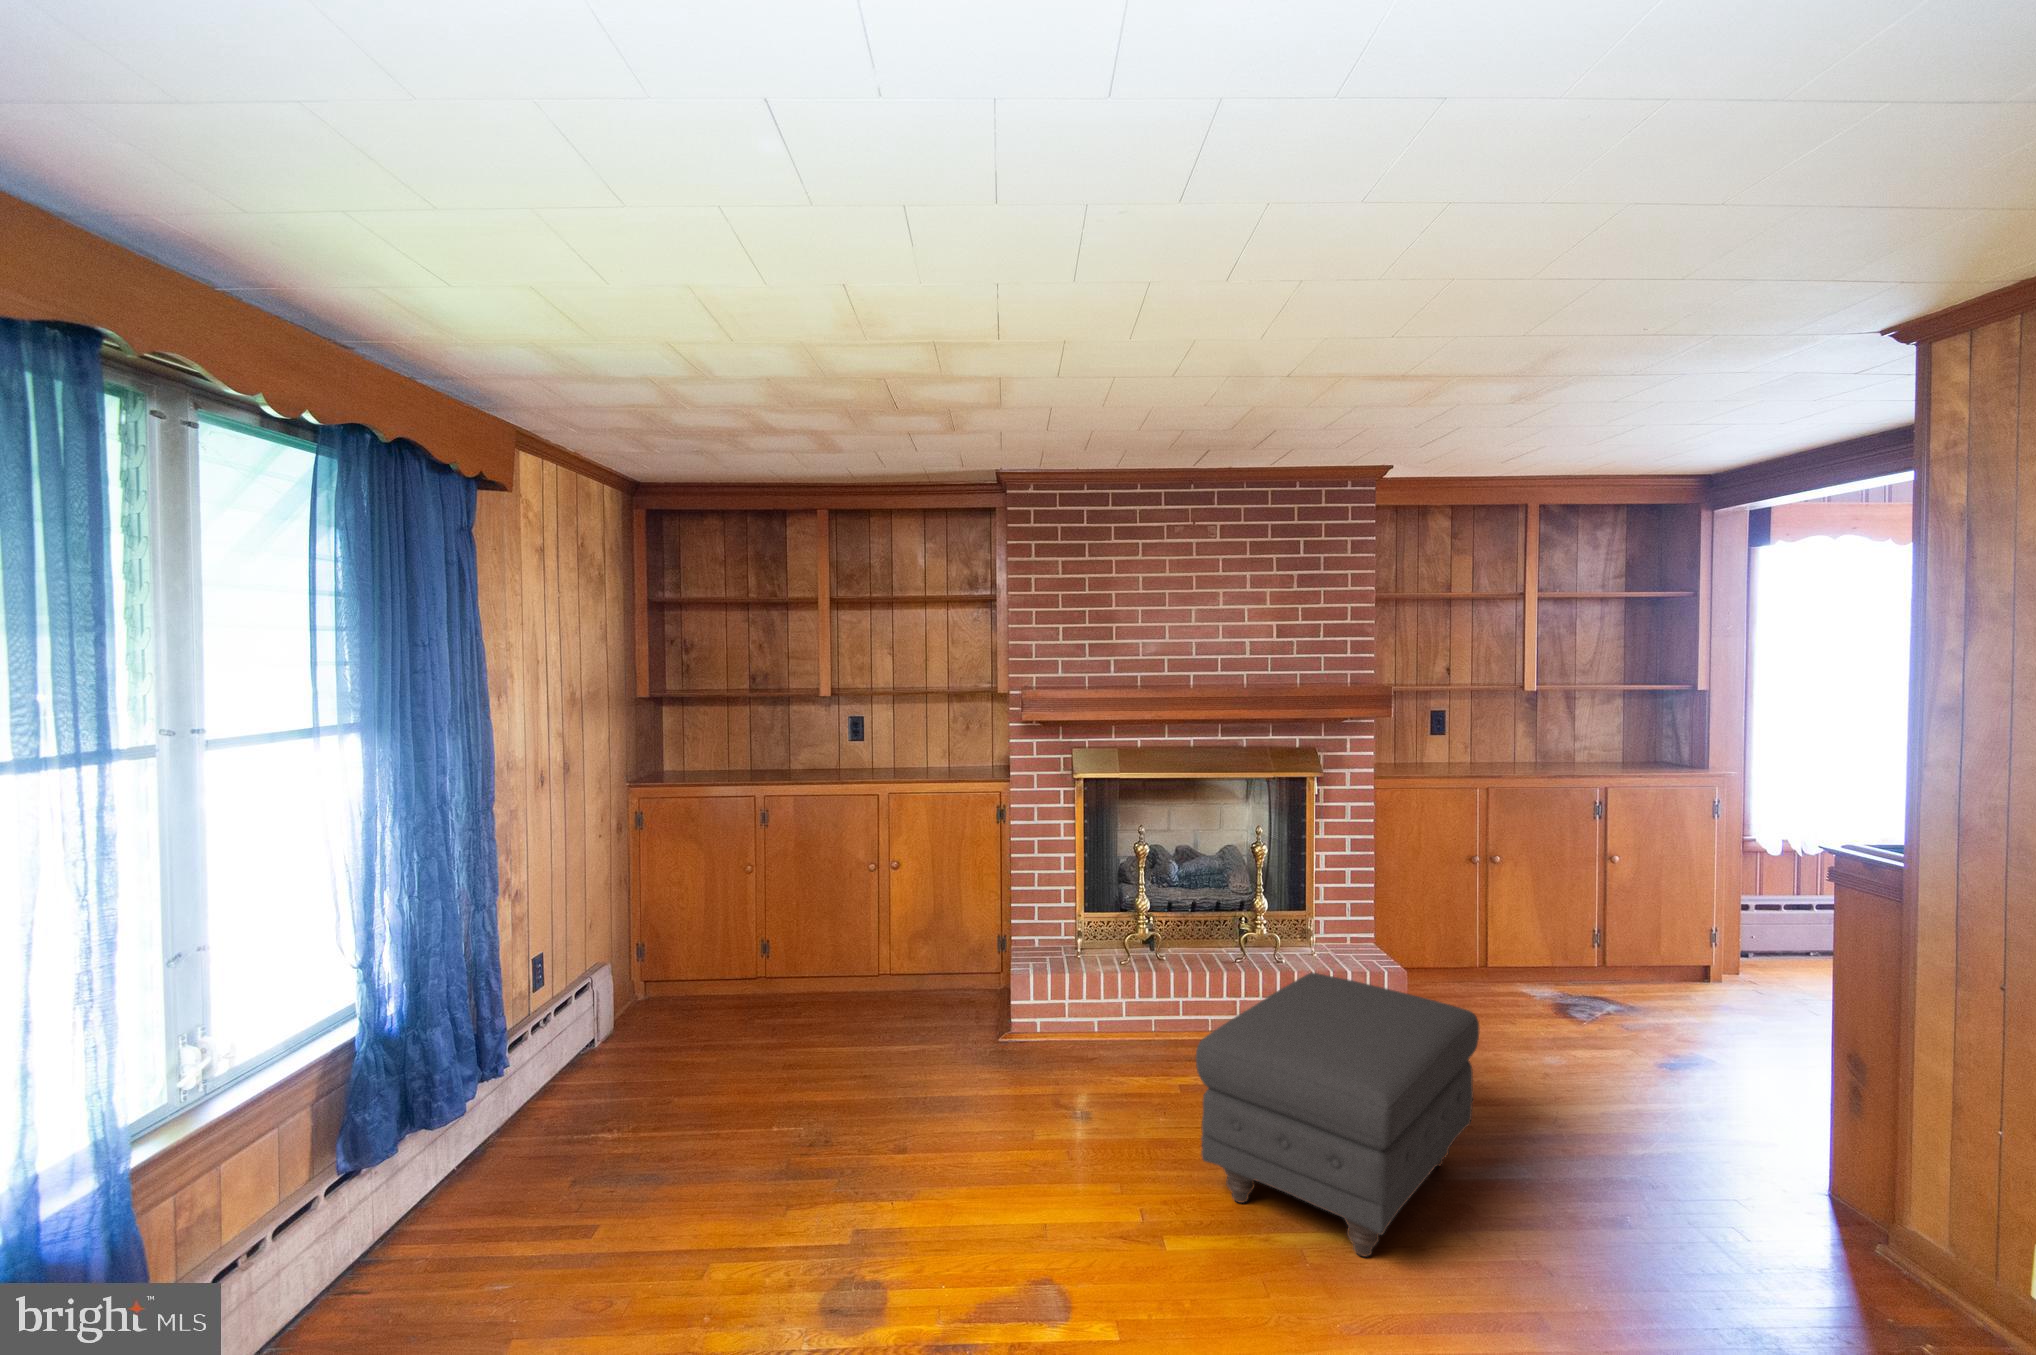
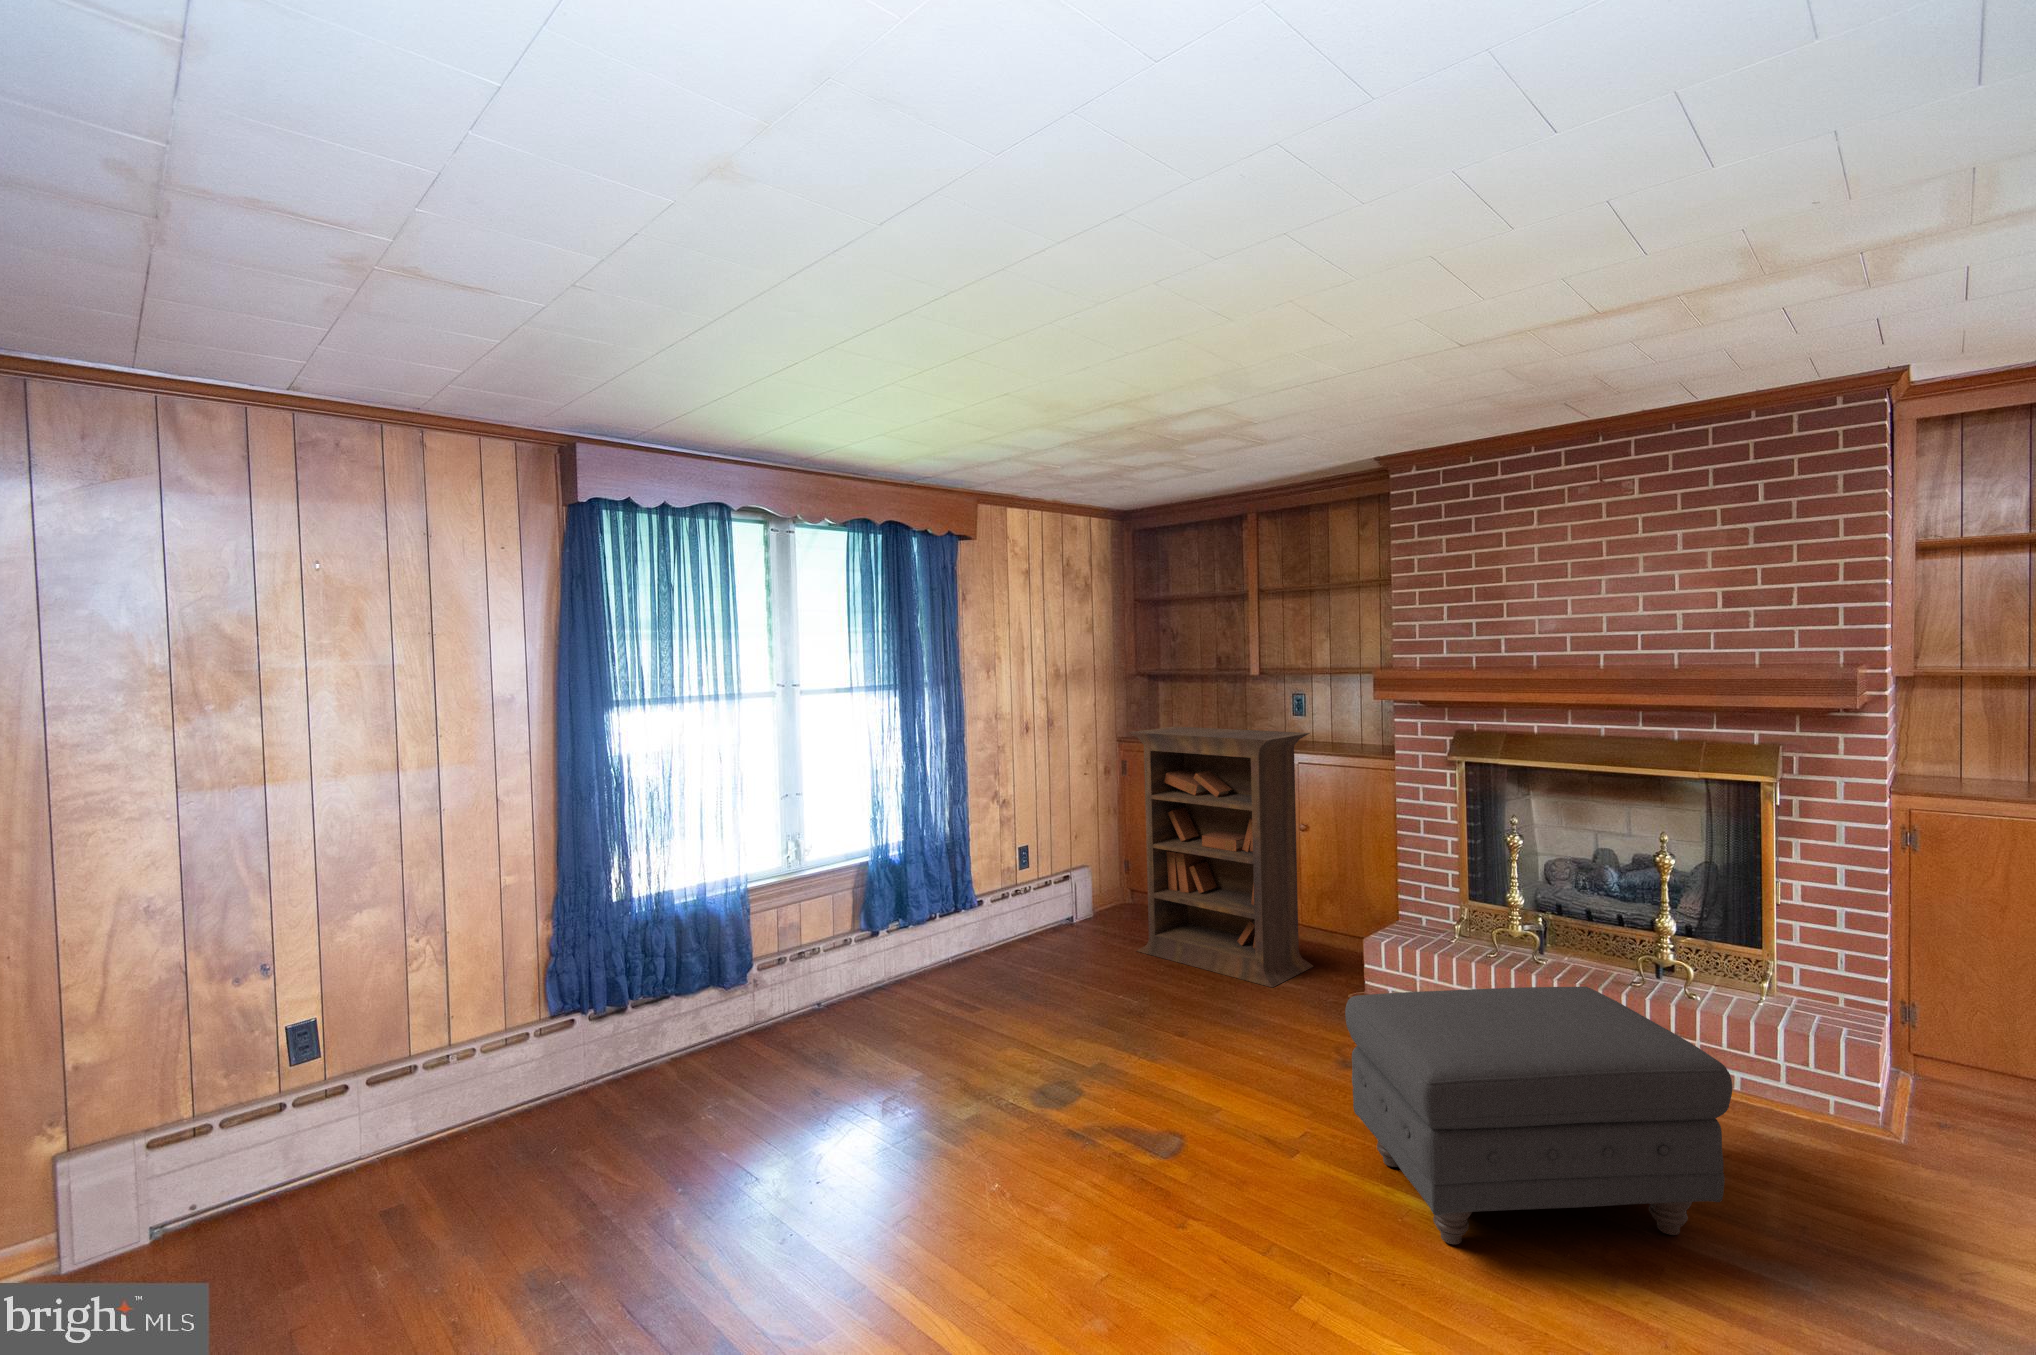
bookcase: none [719,758,929,1050] -> present [1129,727,1314,987]

